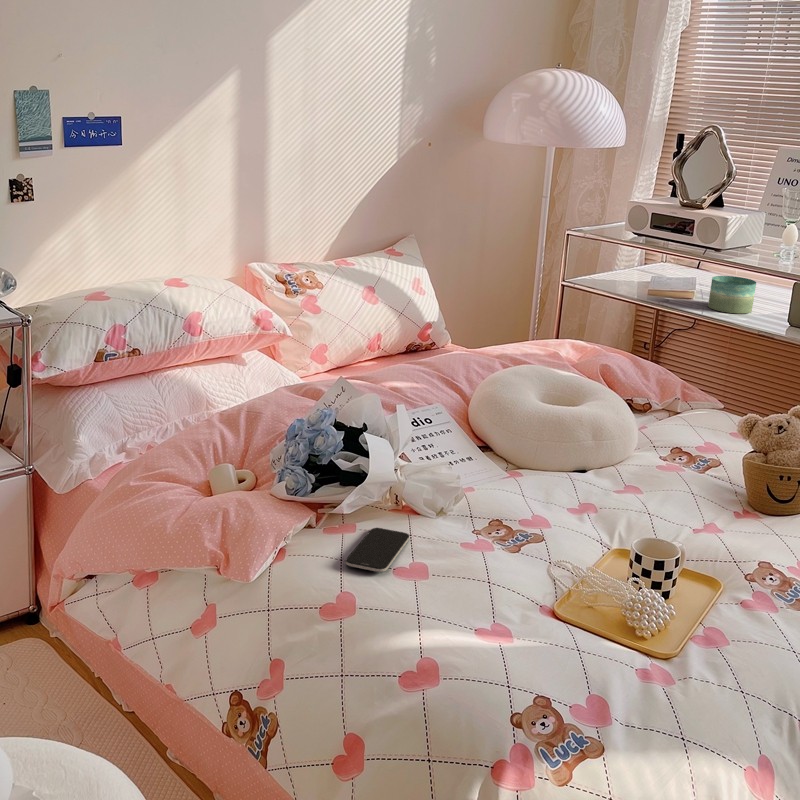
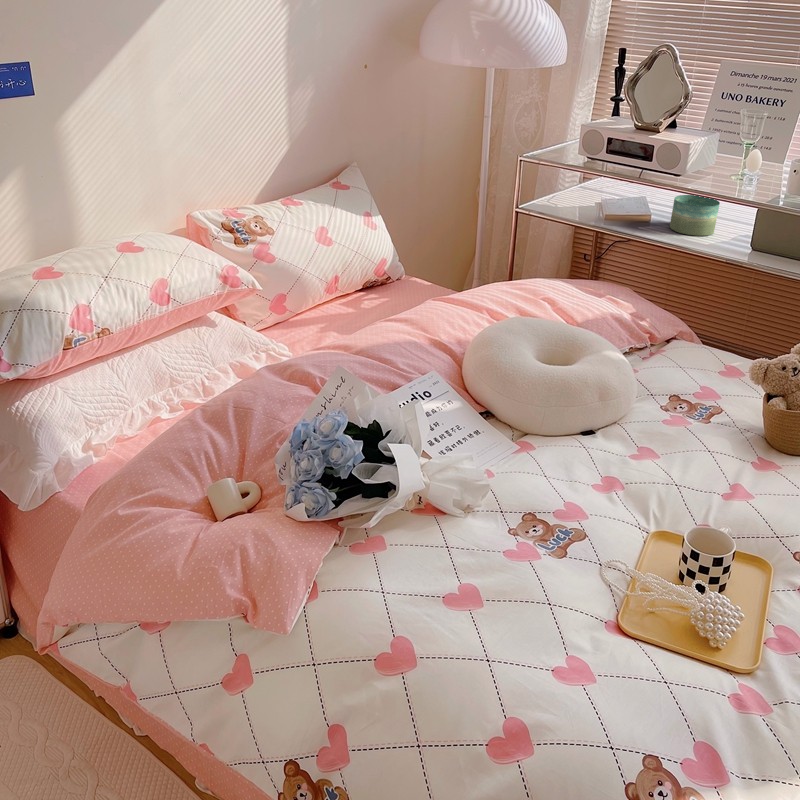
smartphone: present [346,528,409,572] -> none [390,541,447,605]

